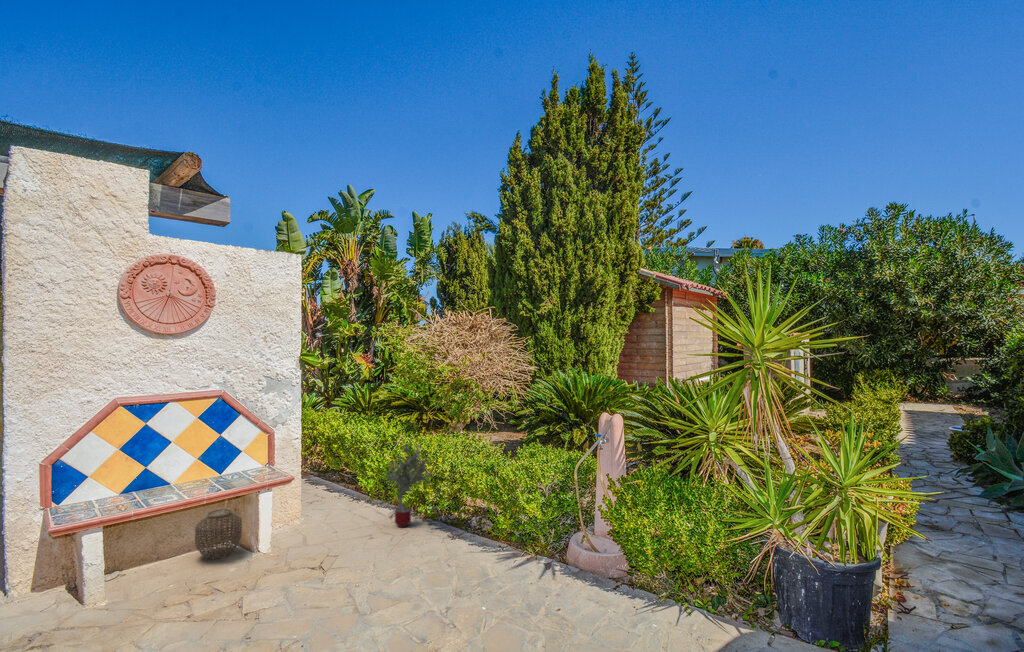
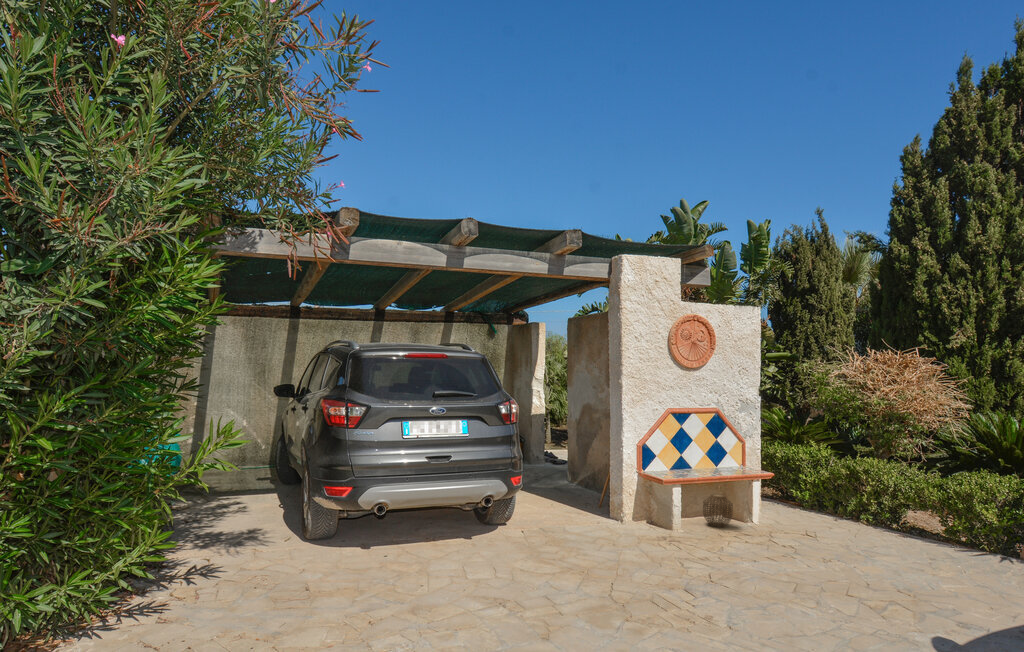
potted tree: present [385,445,432,527] -> none [826,463,877,531]

